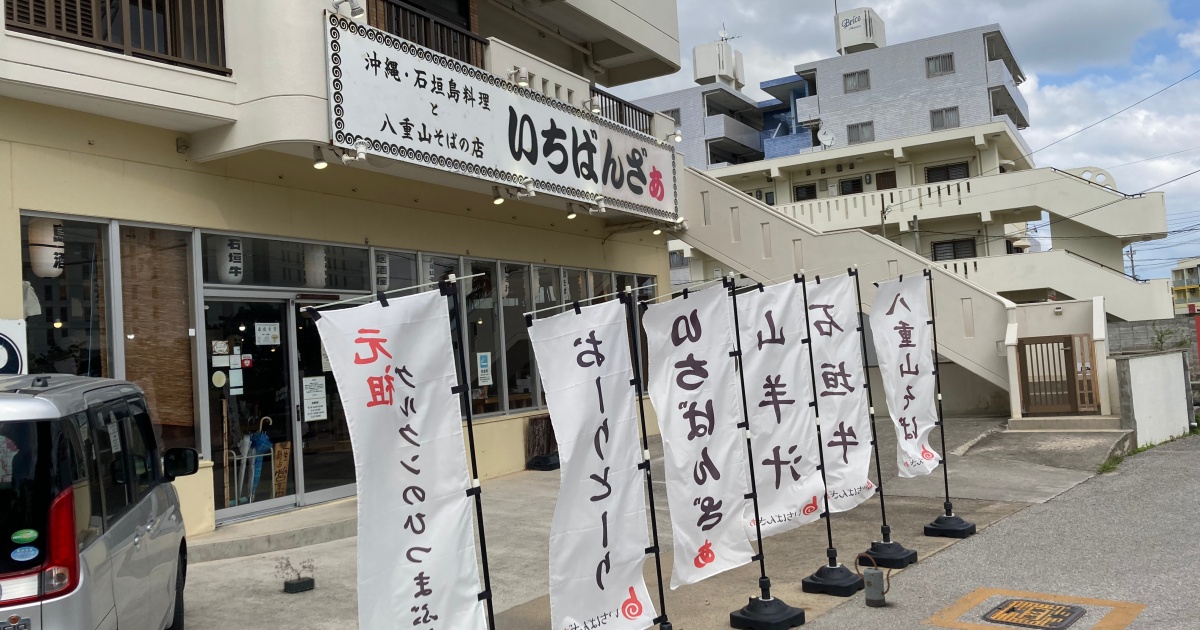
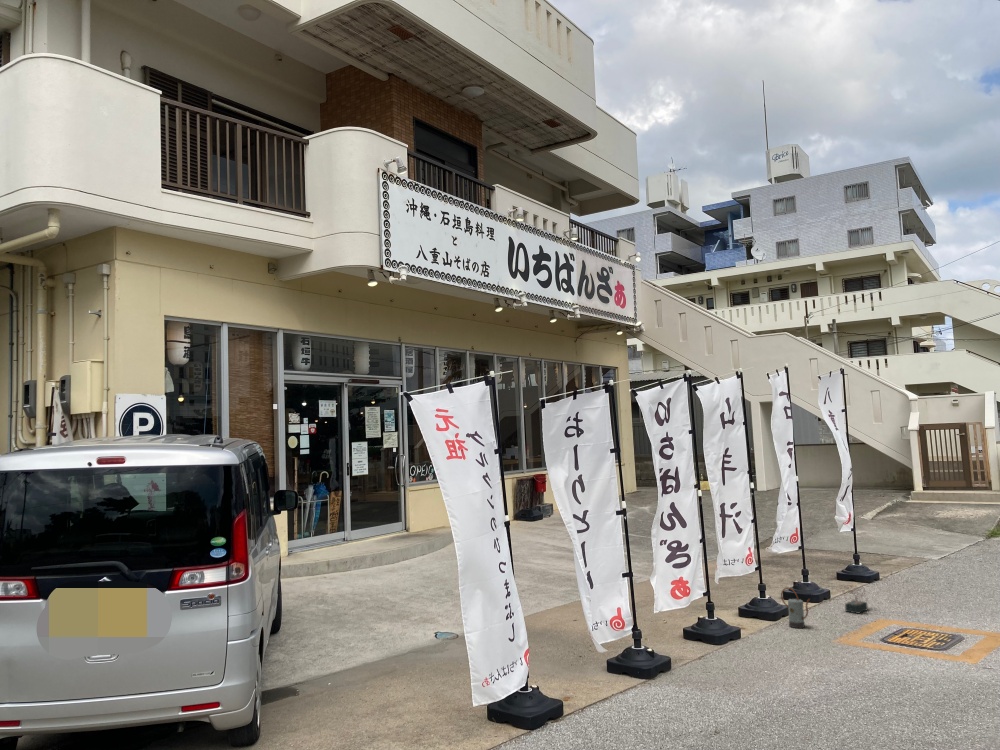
decorative plant: present [275,557,317,593] -> present [842,583,868,614]

